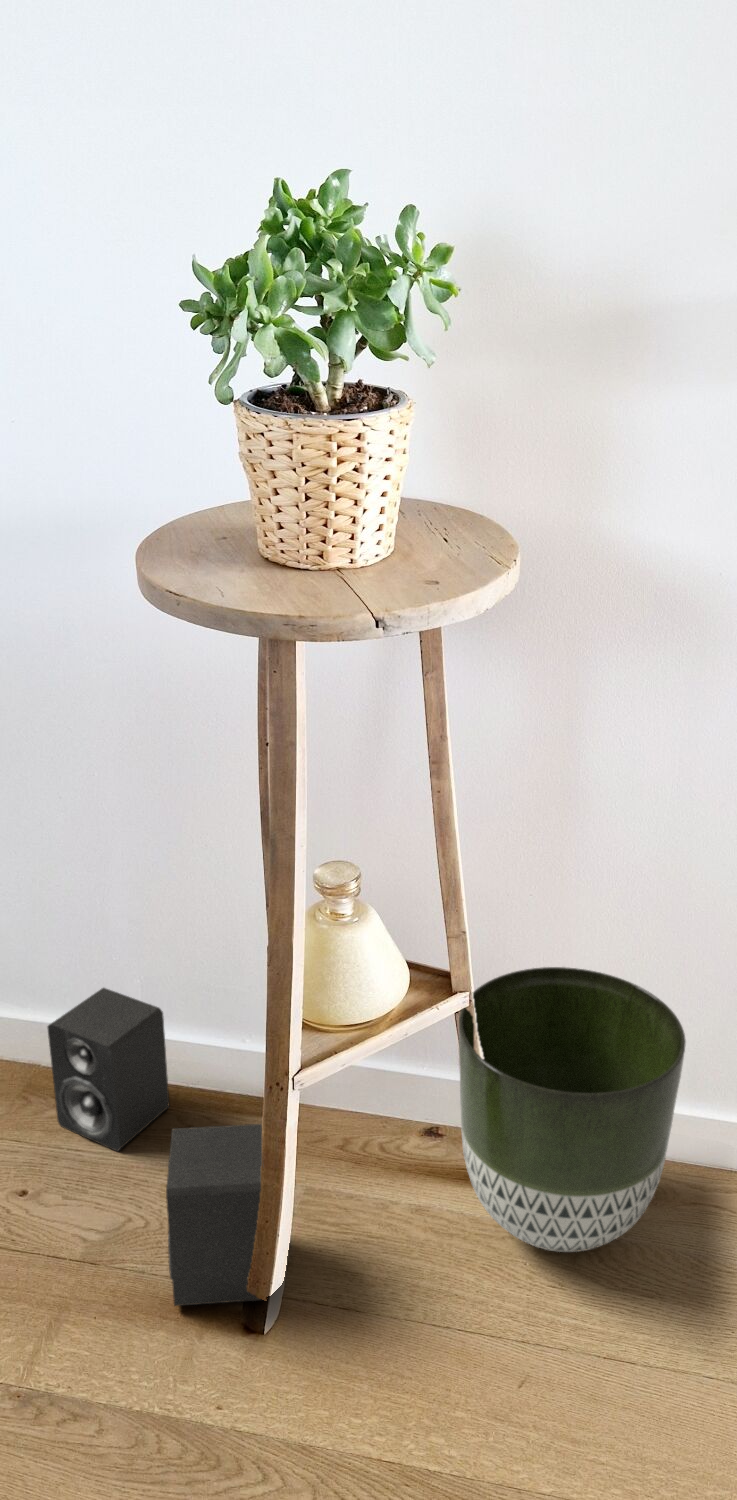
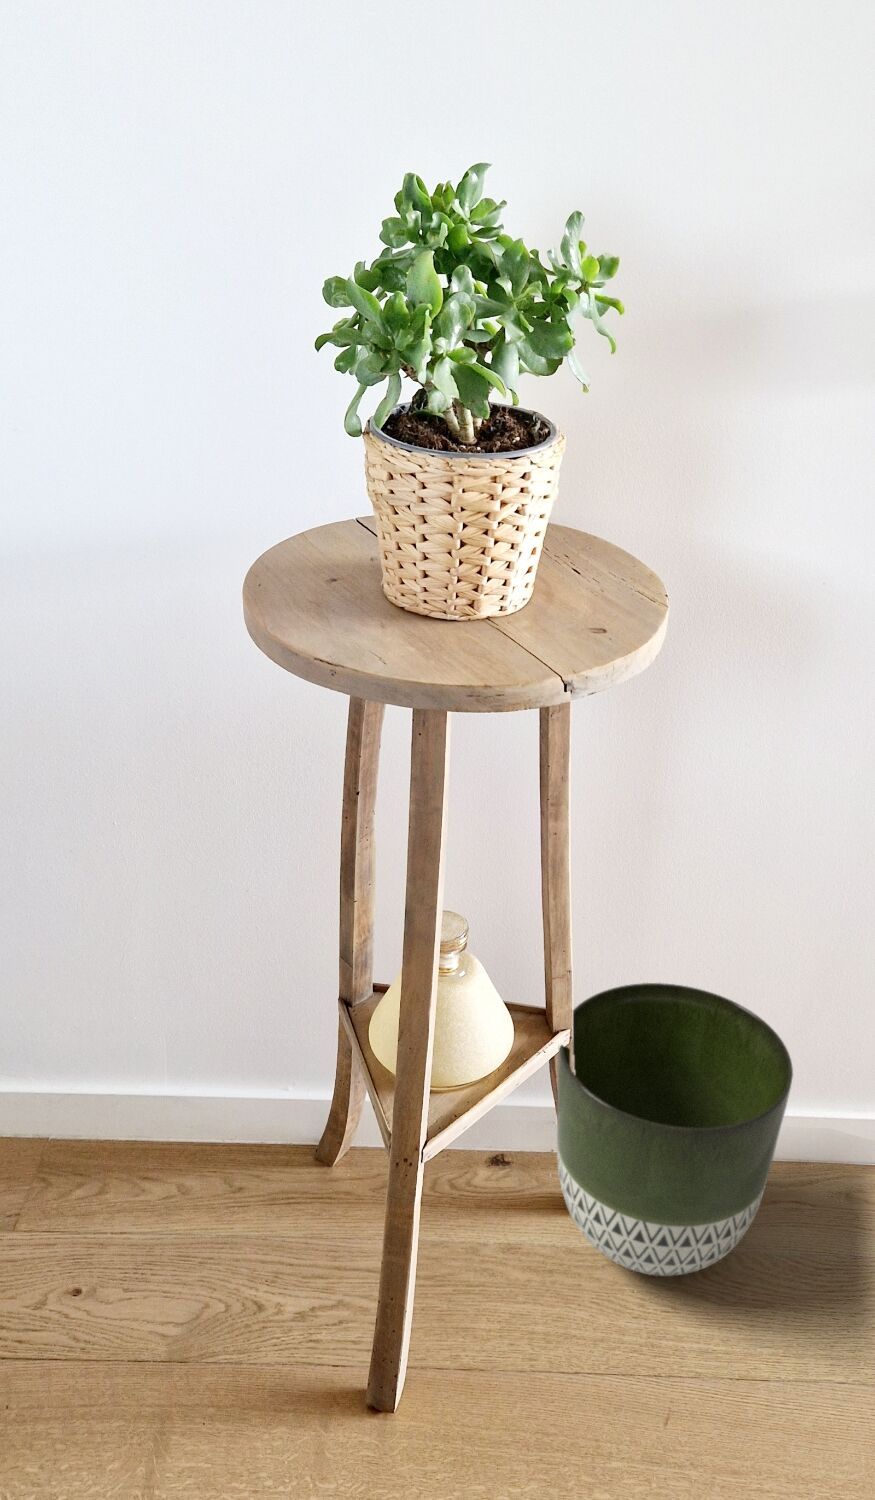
speaker: present [48,988,262,1306] -> none [82,1047,387,1399]

